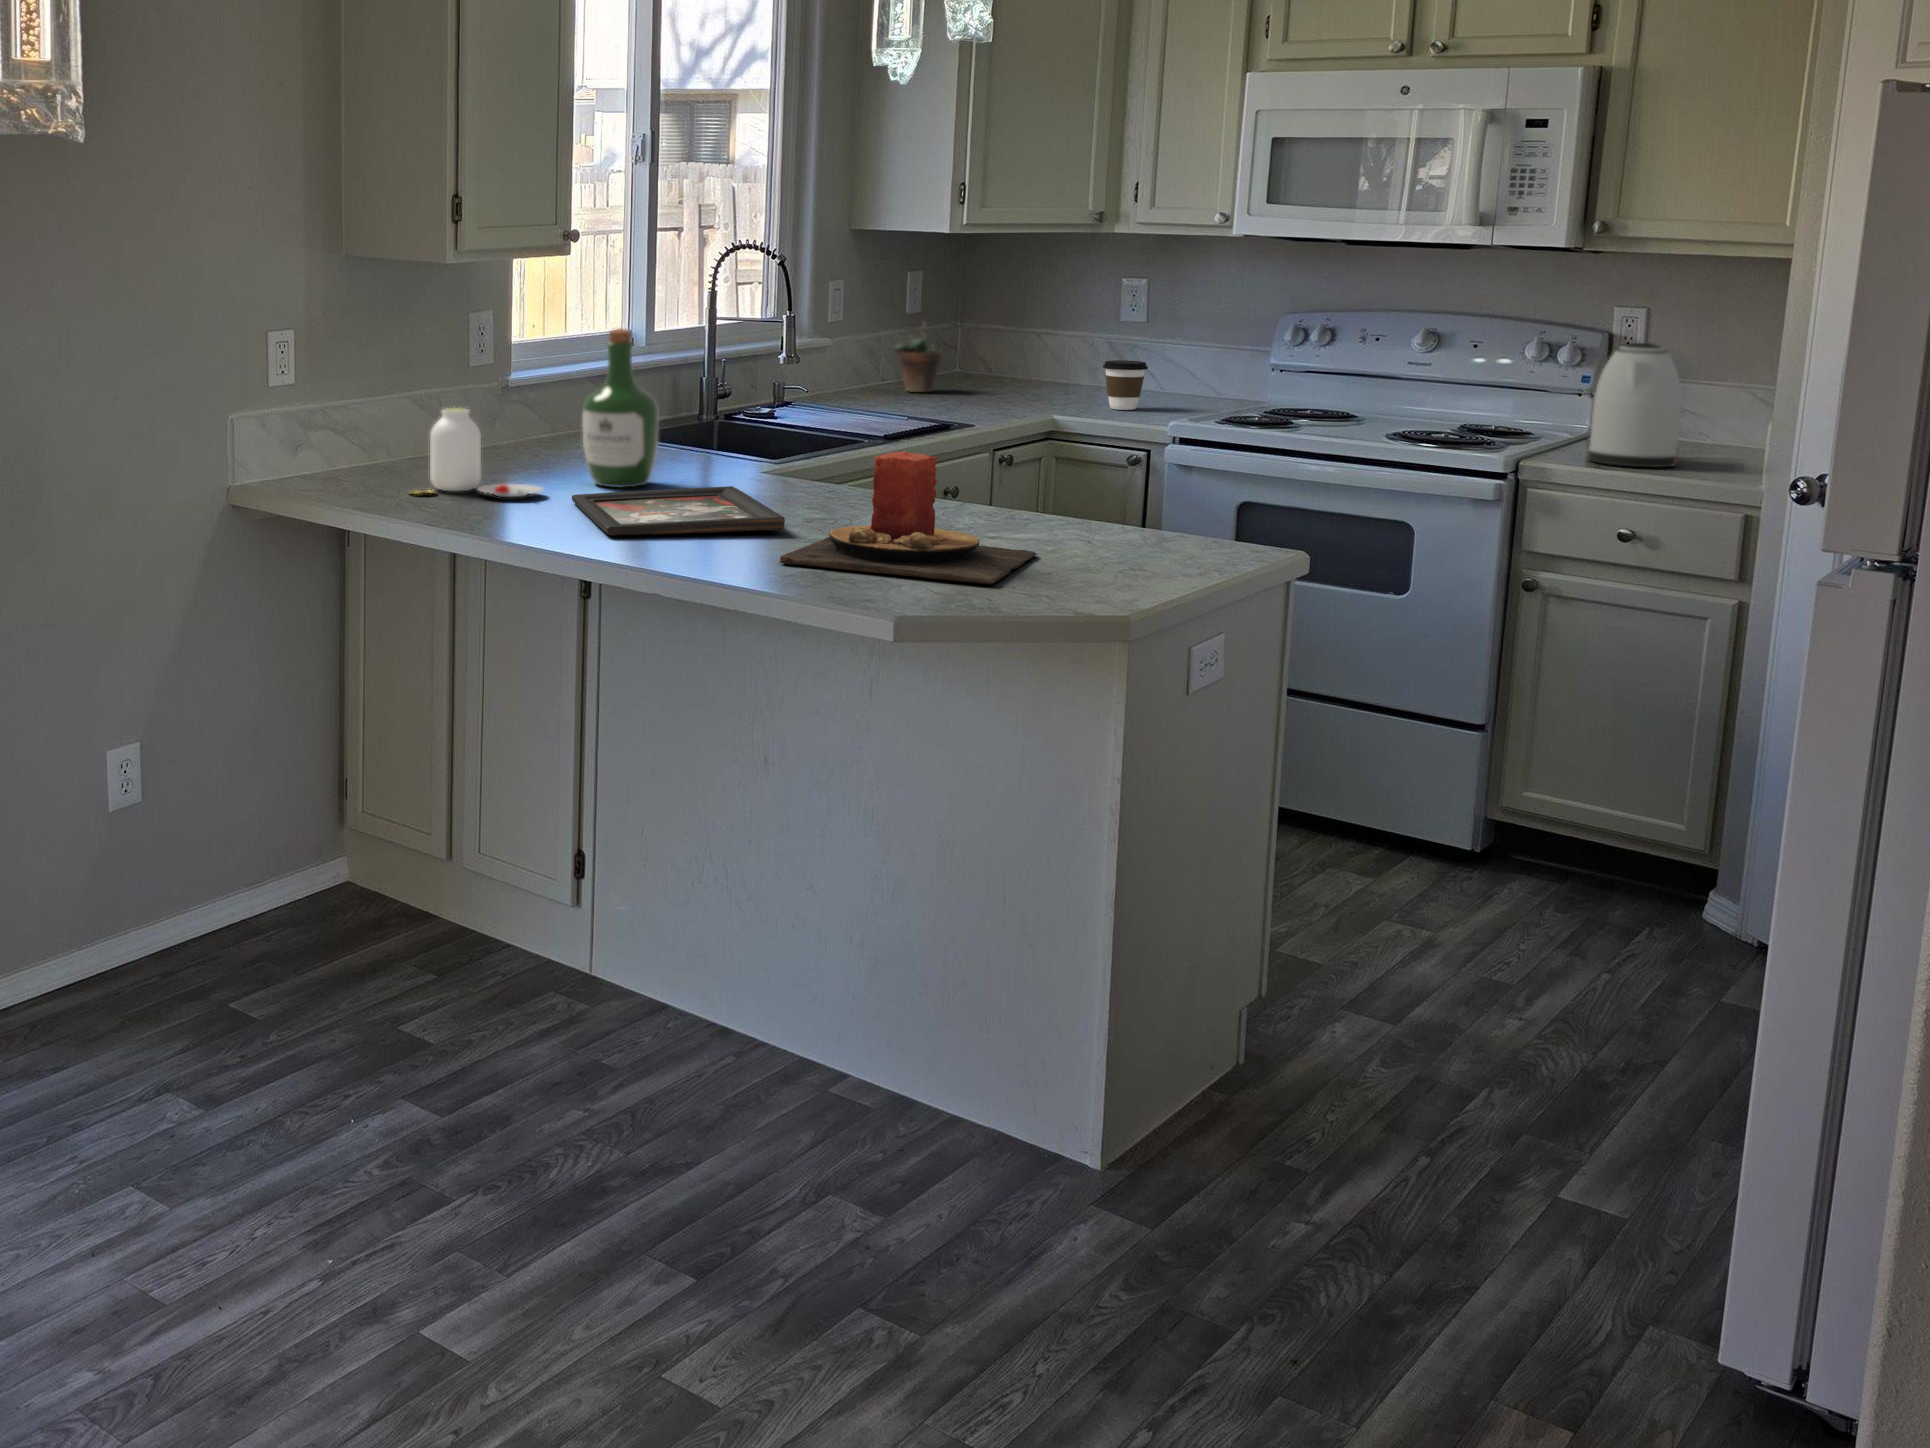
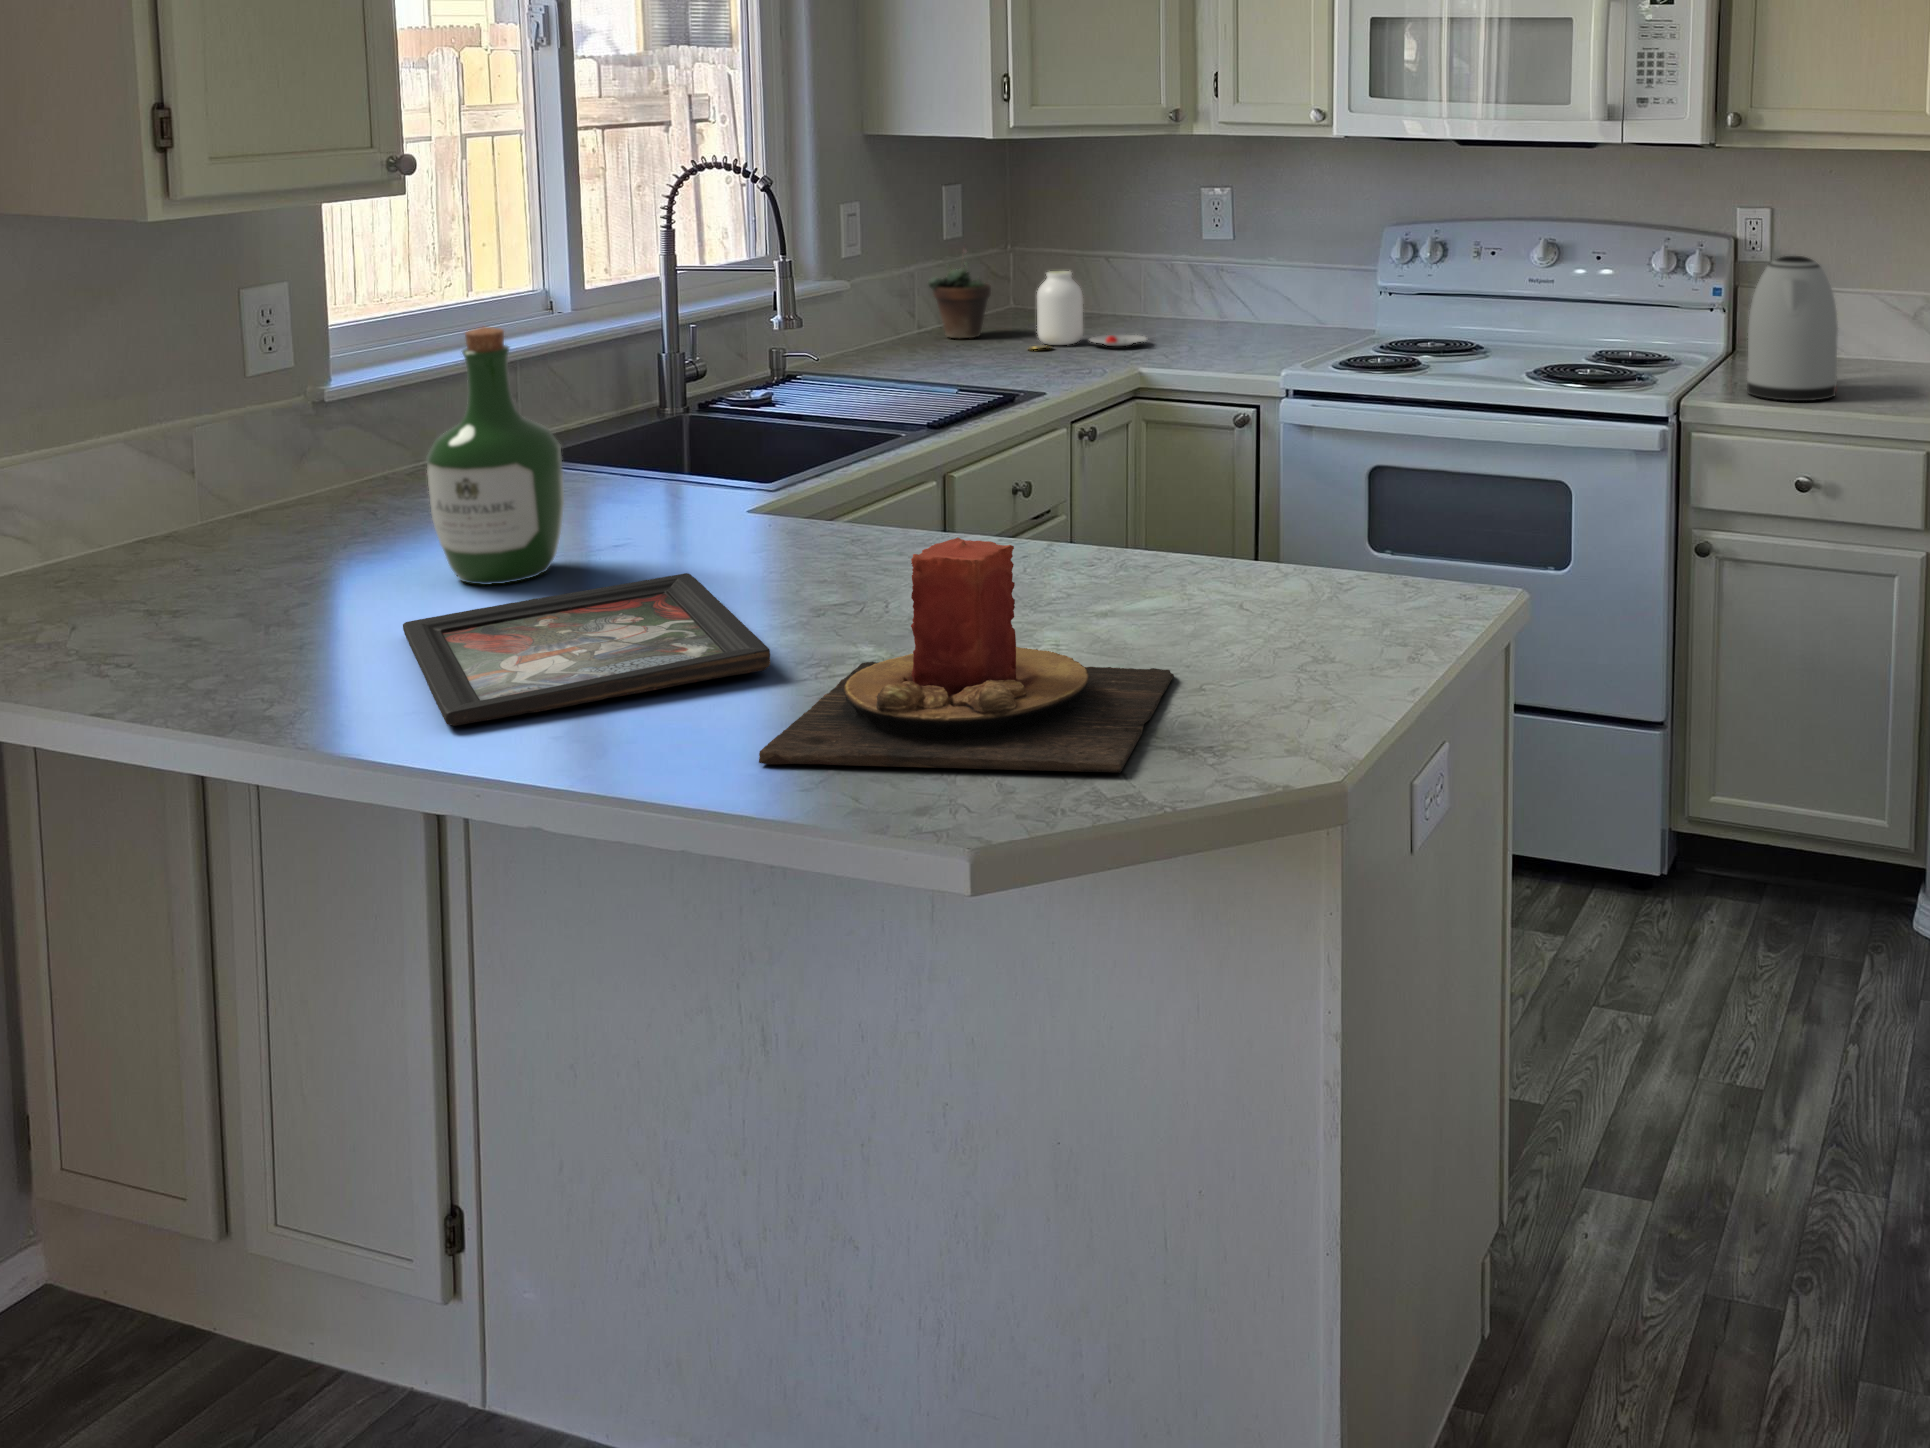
coffee cup: present [1103,360,1148,410] -> none [1191,288,1244,351]
jar: present [411,408,543,497] -> present [1029,271,1147,349]

